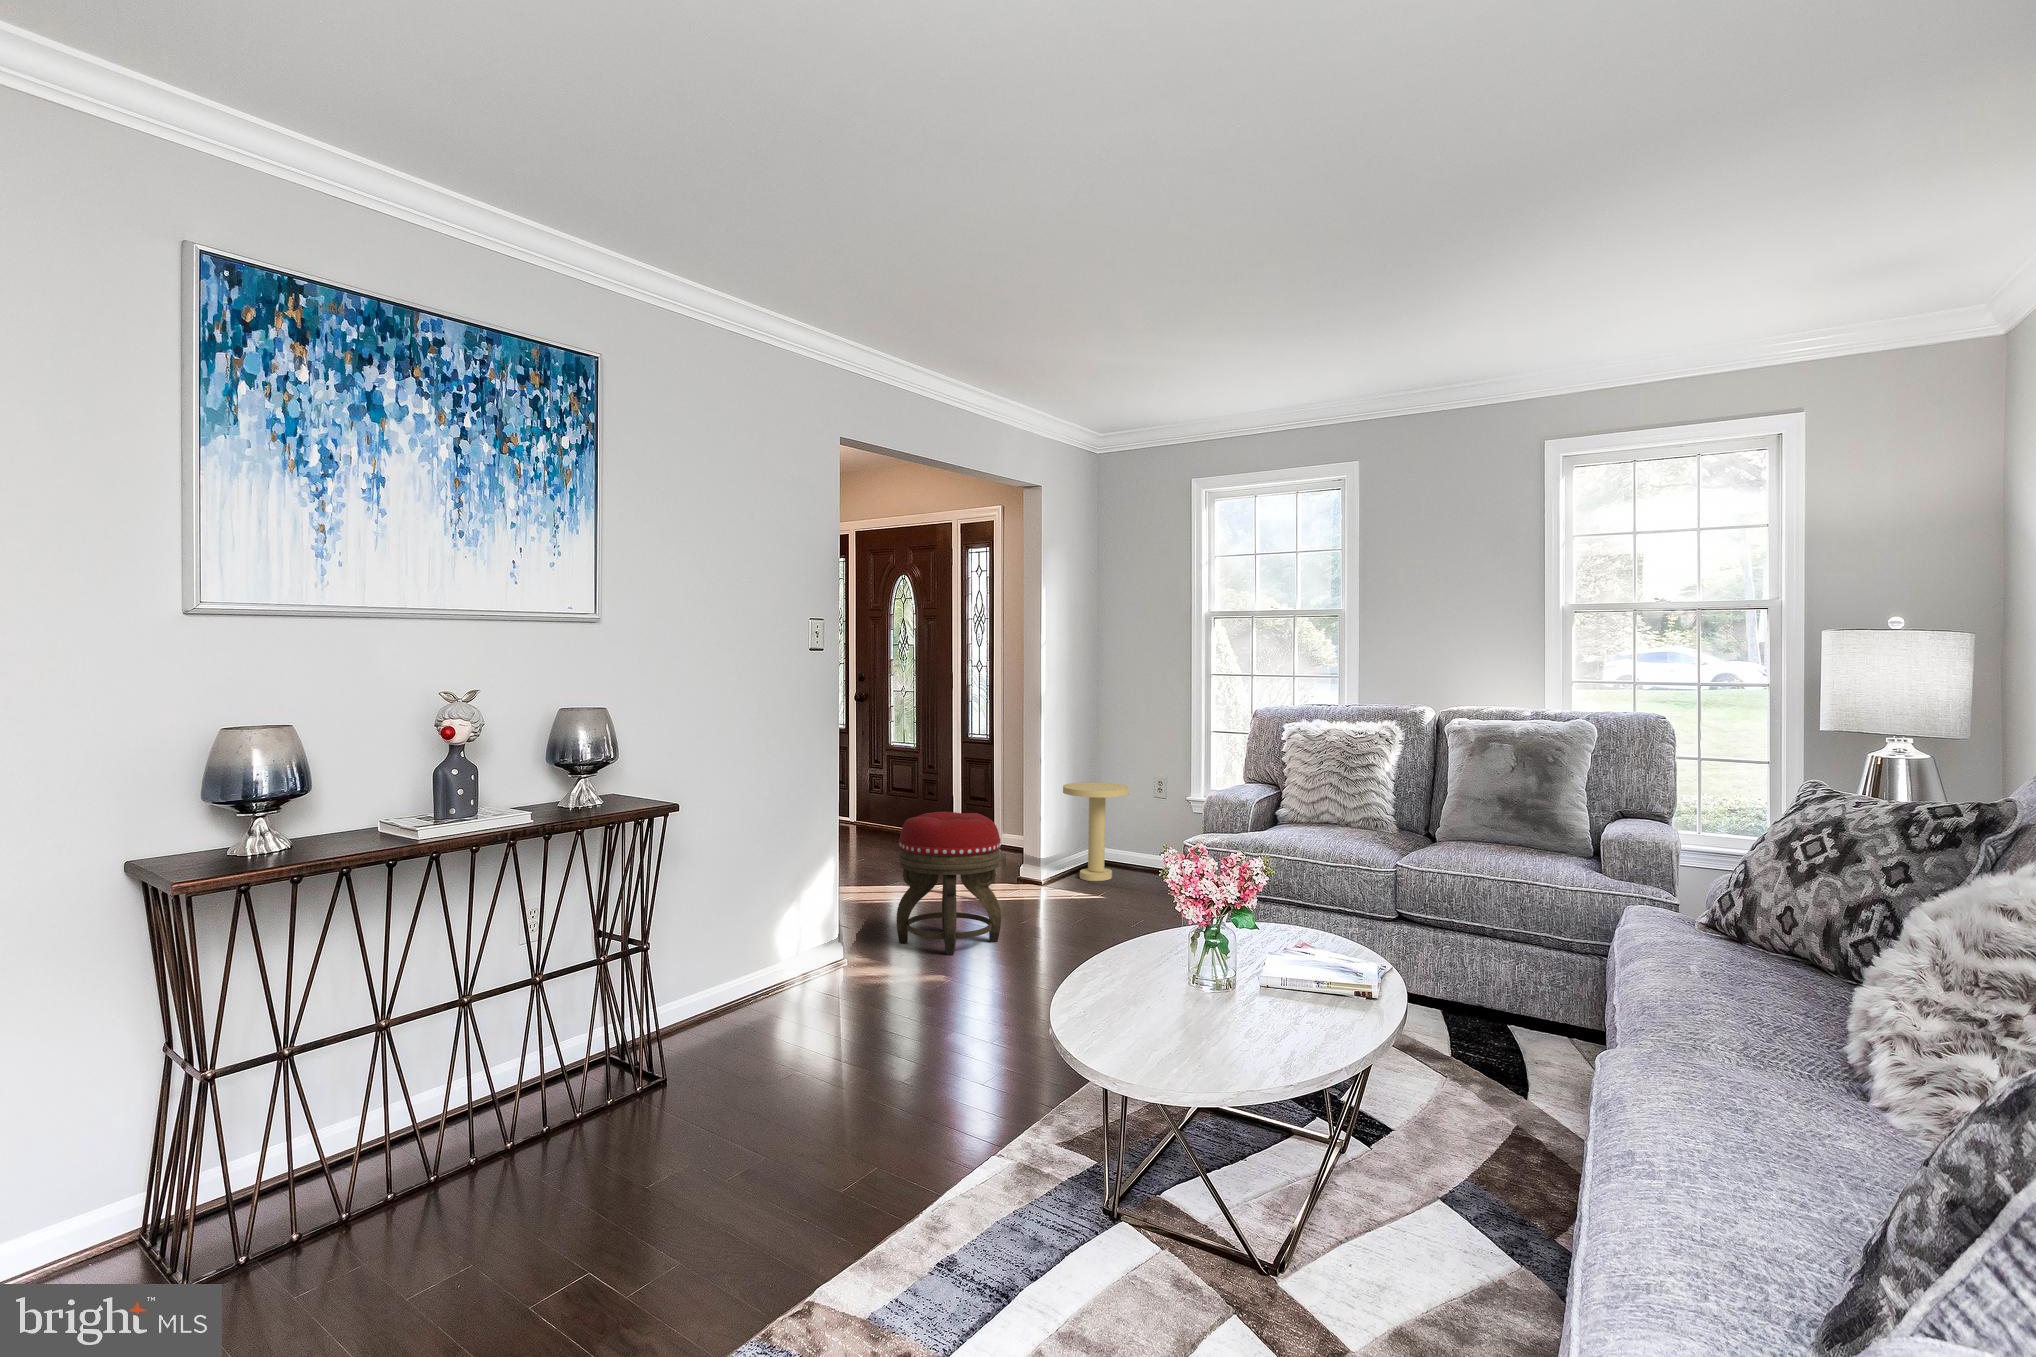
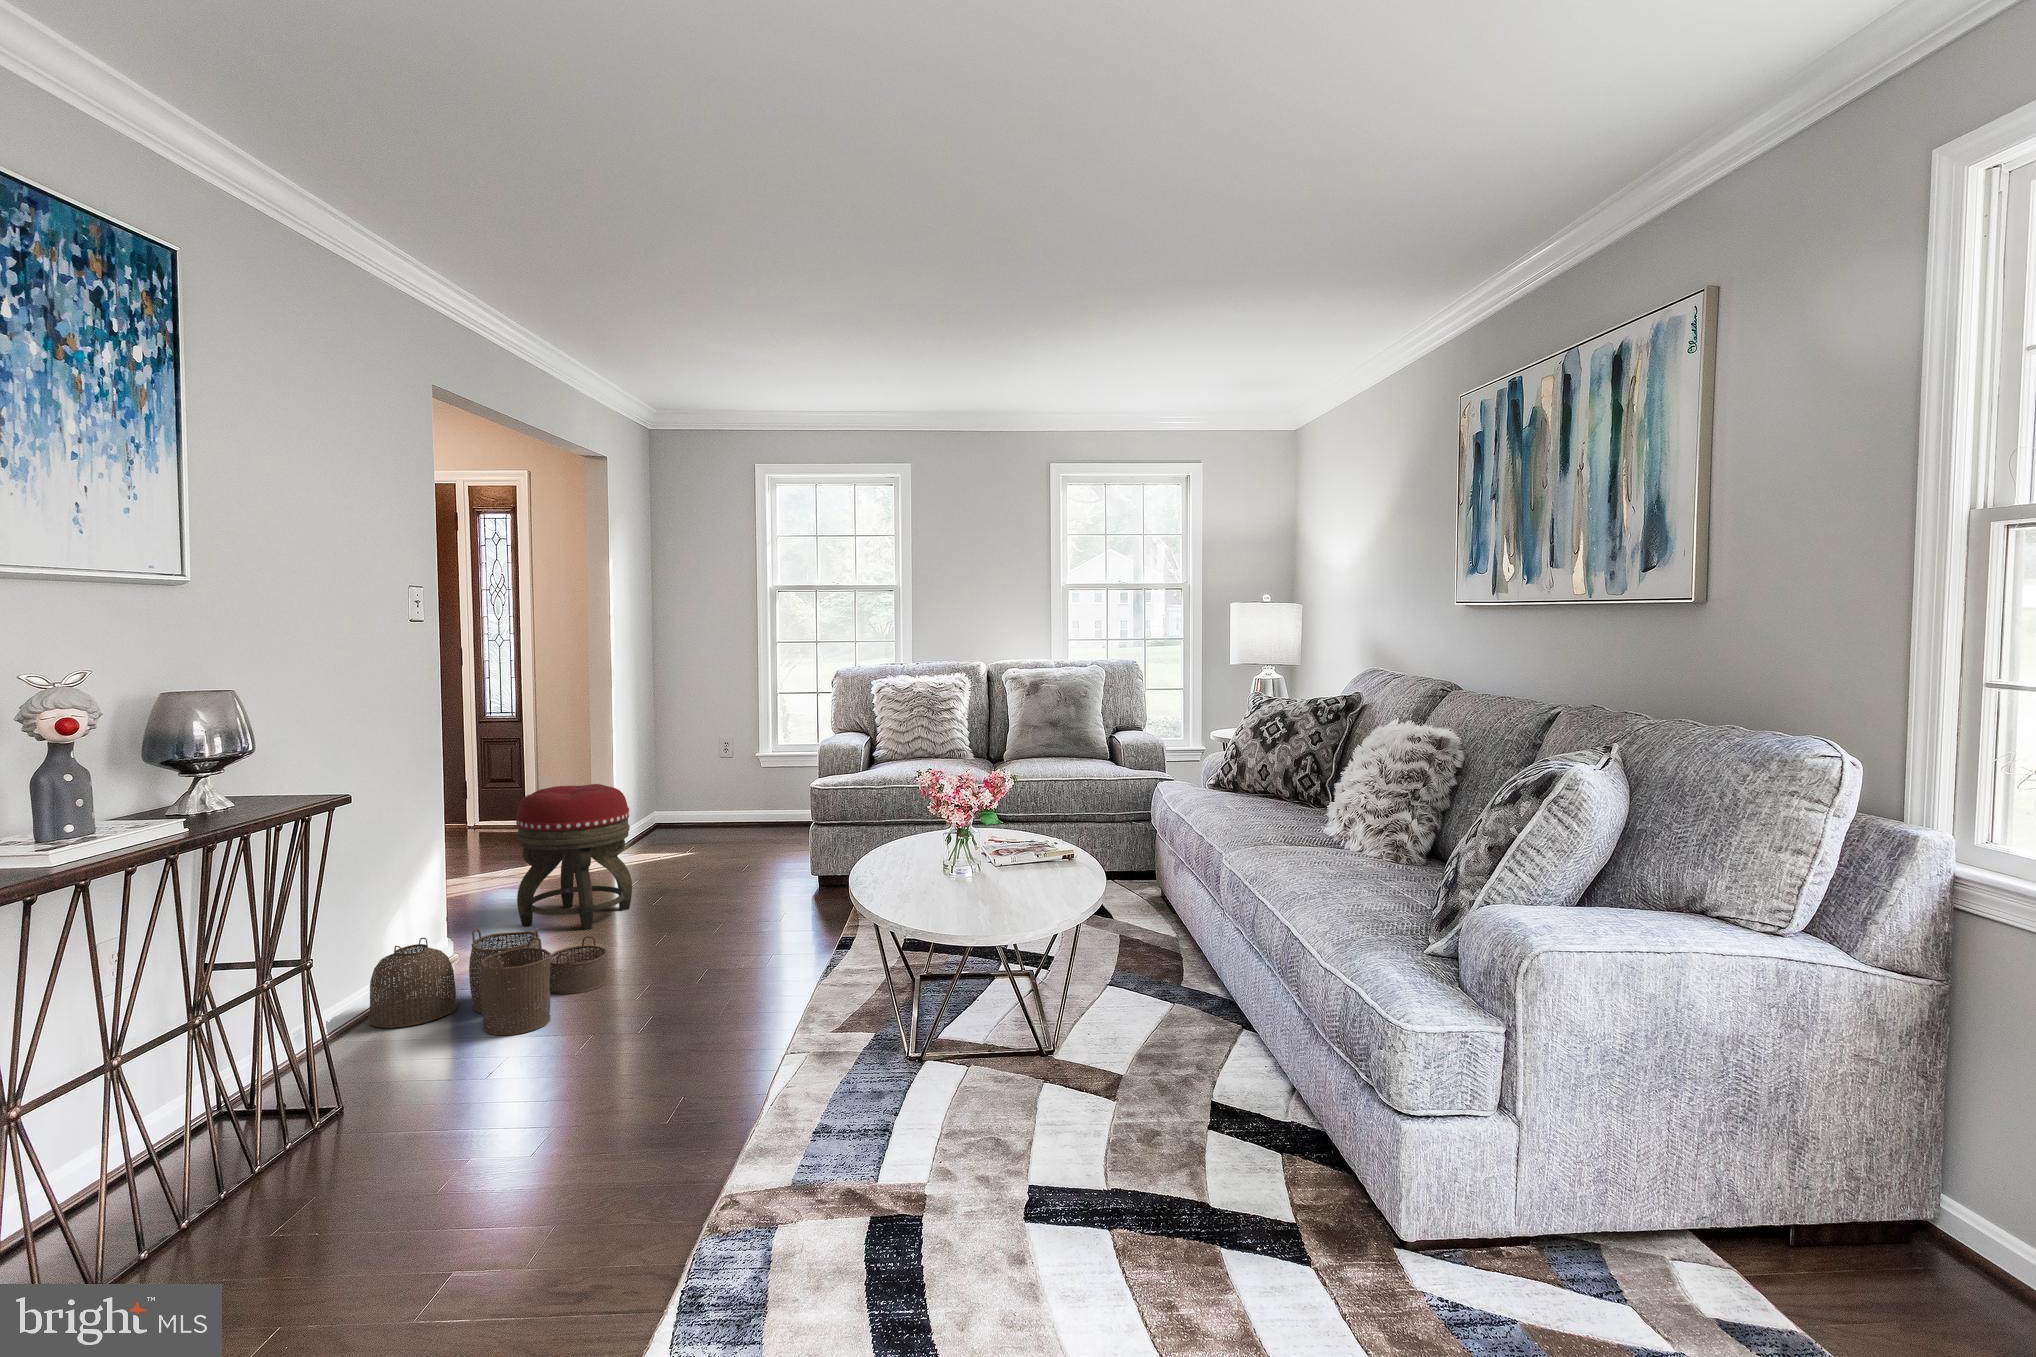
side table: present [1063,782,1129,881] -> none [645,747,712,841]
woven basket: none [733,937,934,1039] -> present [368,928,608,1035]

